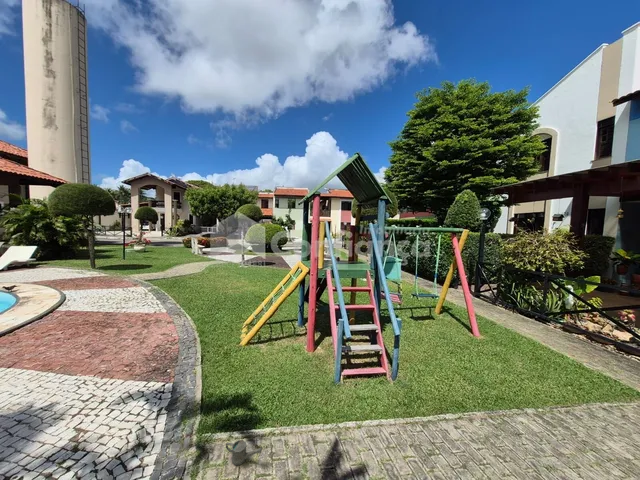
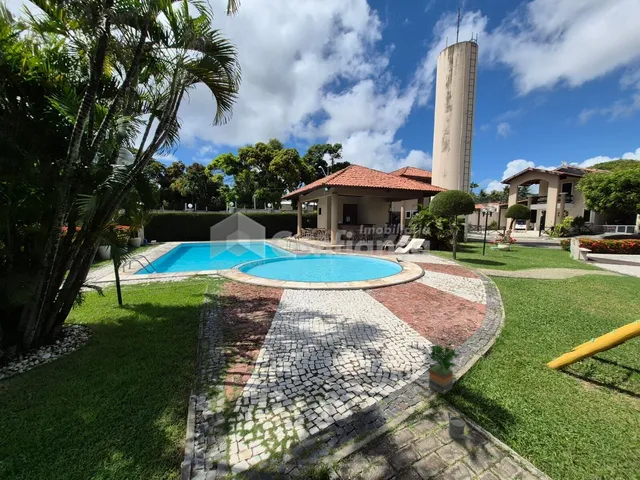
potted tree: none [175,376,210,435] -> present [429,345,459,394]

